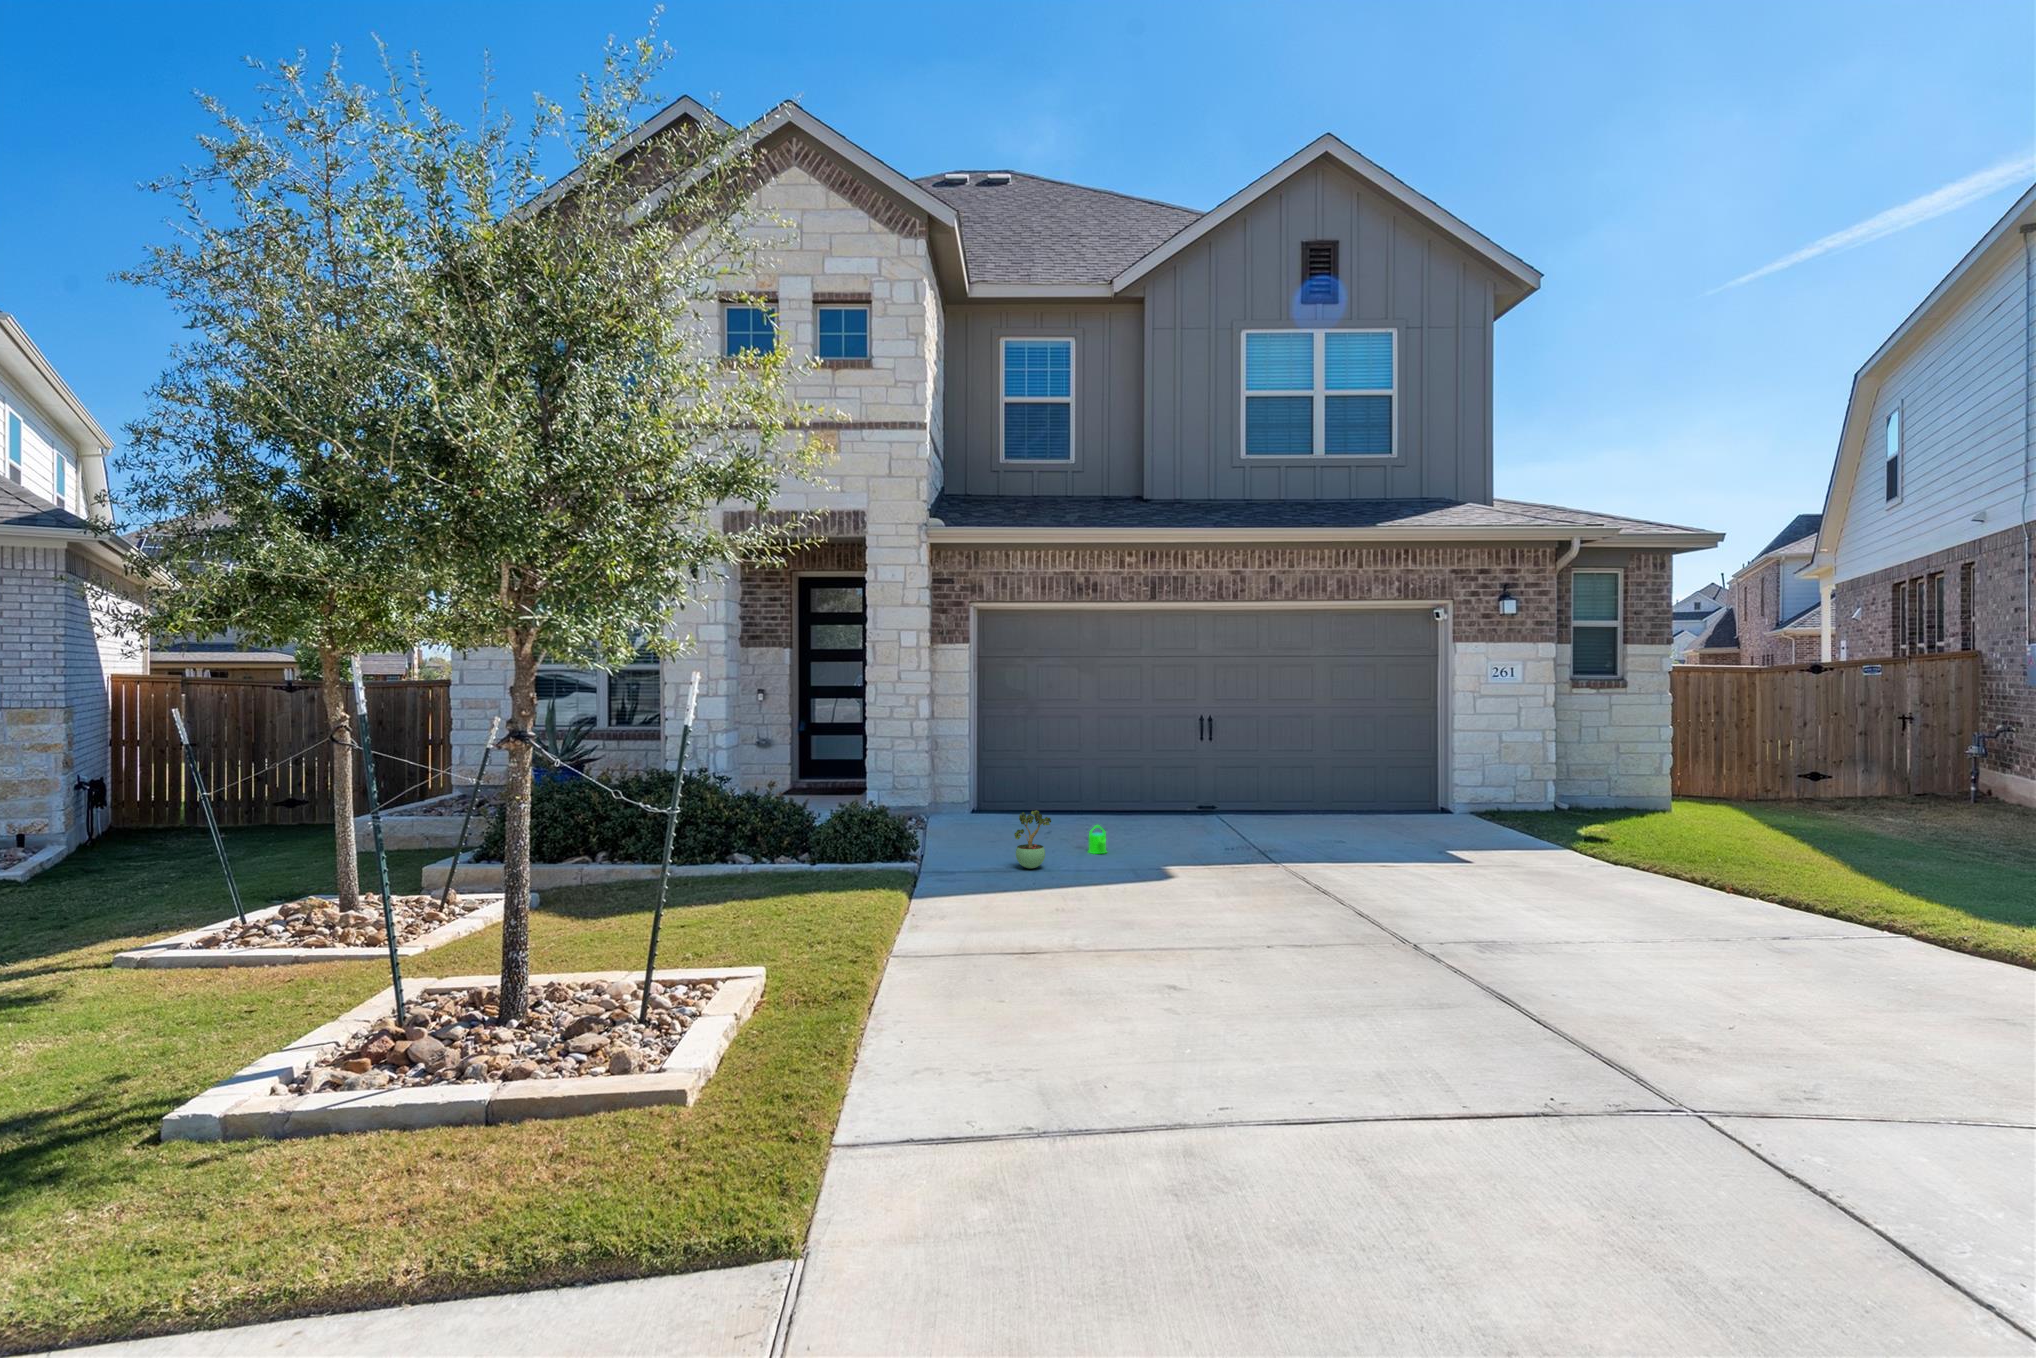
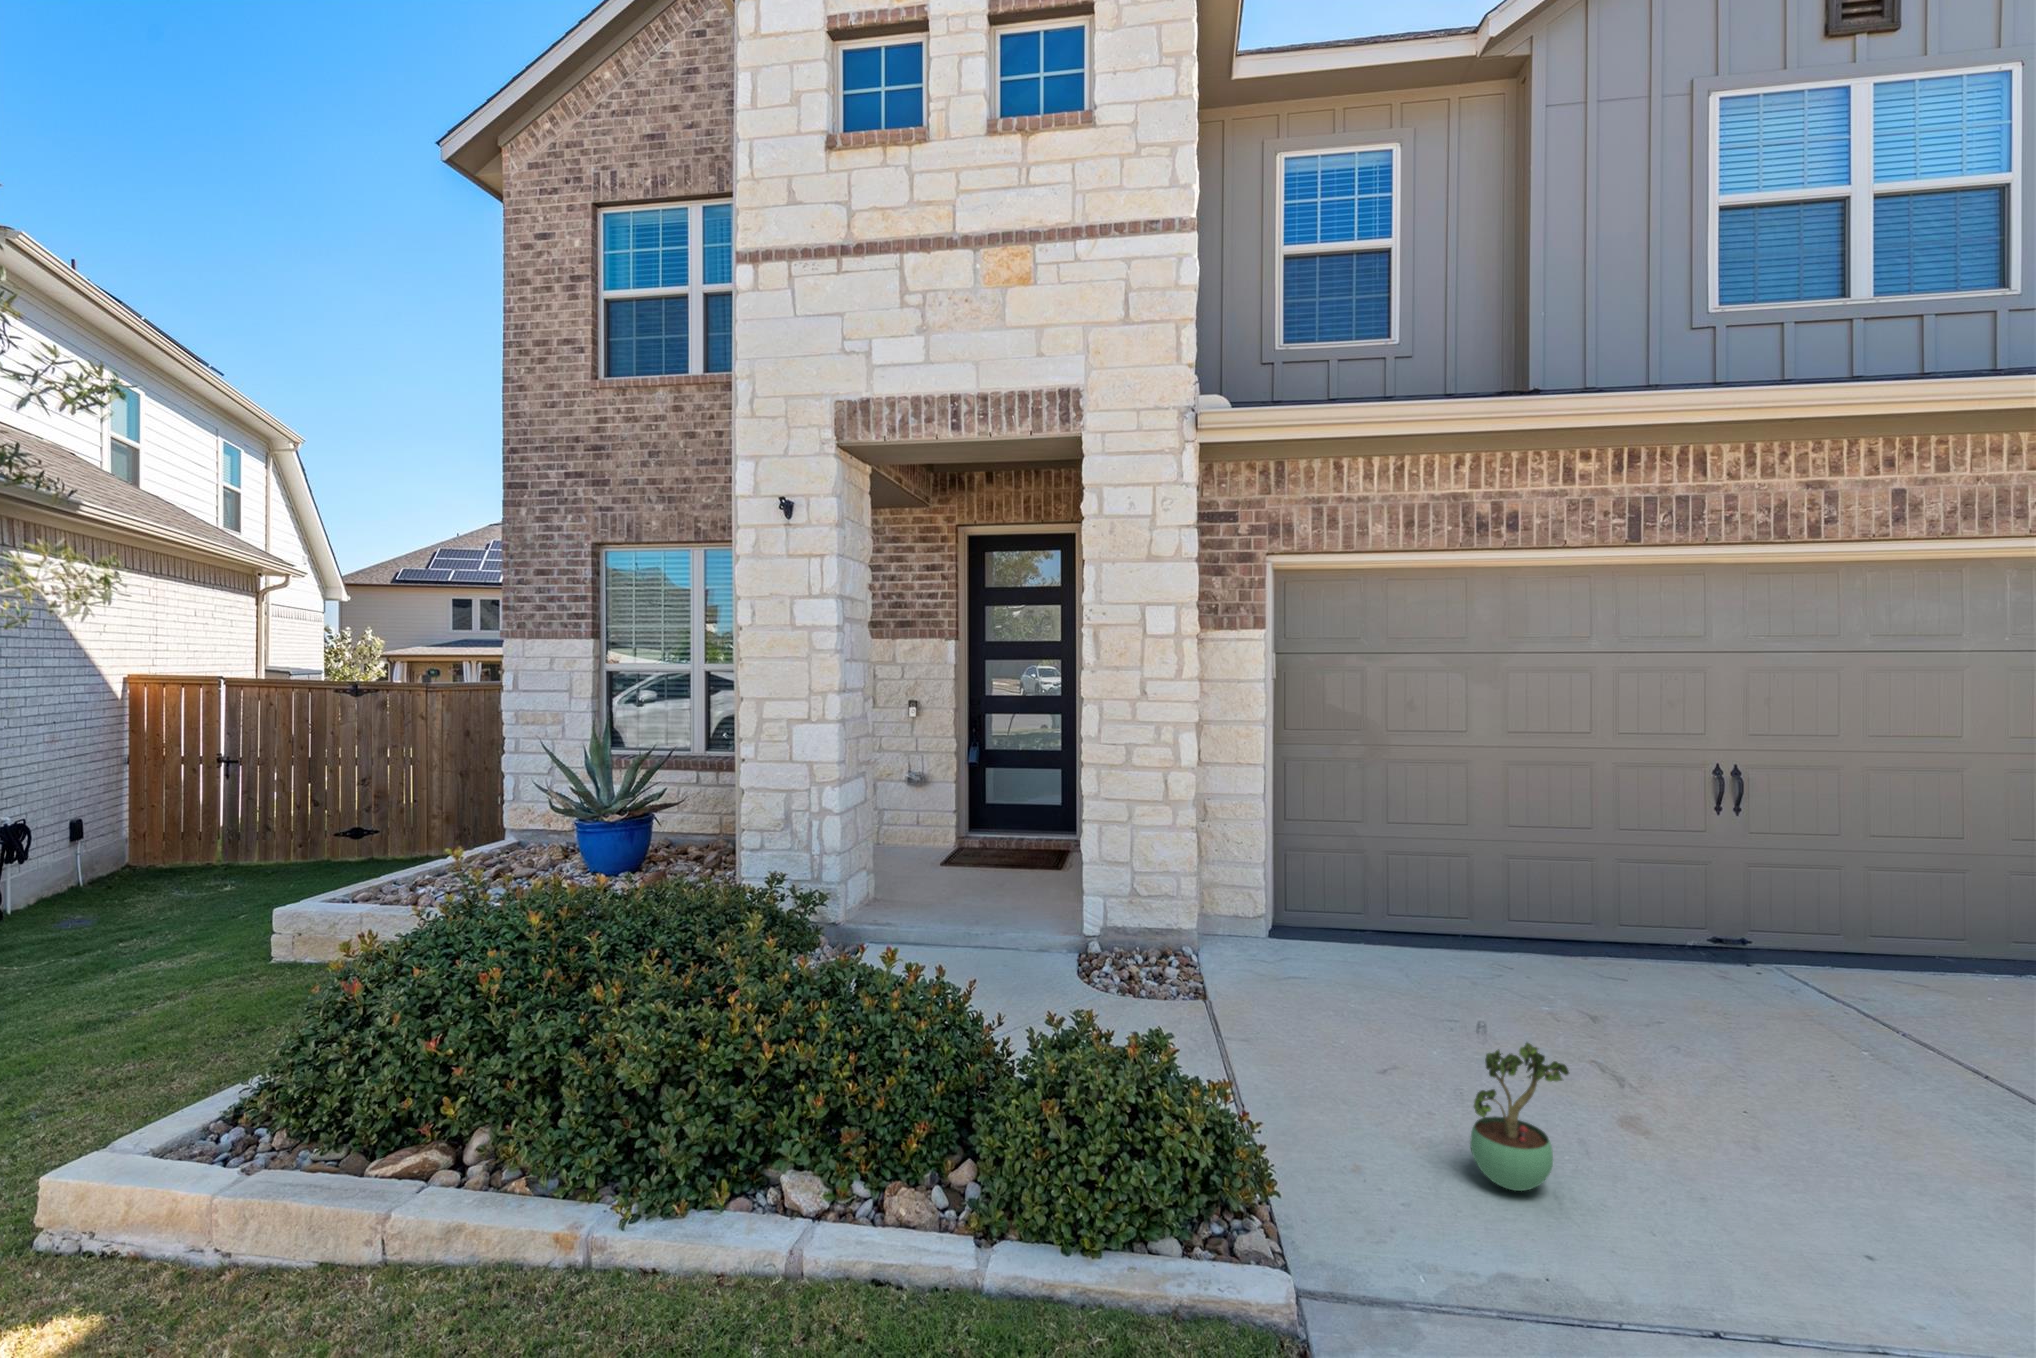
watering can: present [1088,825,1107,854] -> none [1602,1048,1668,1122]

